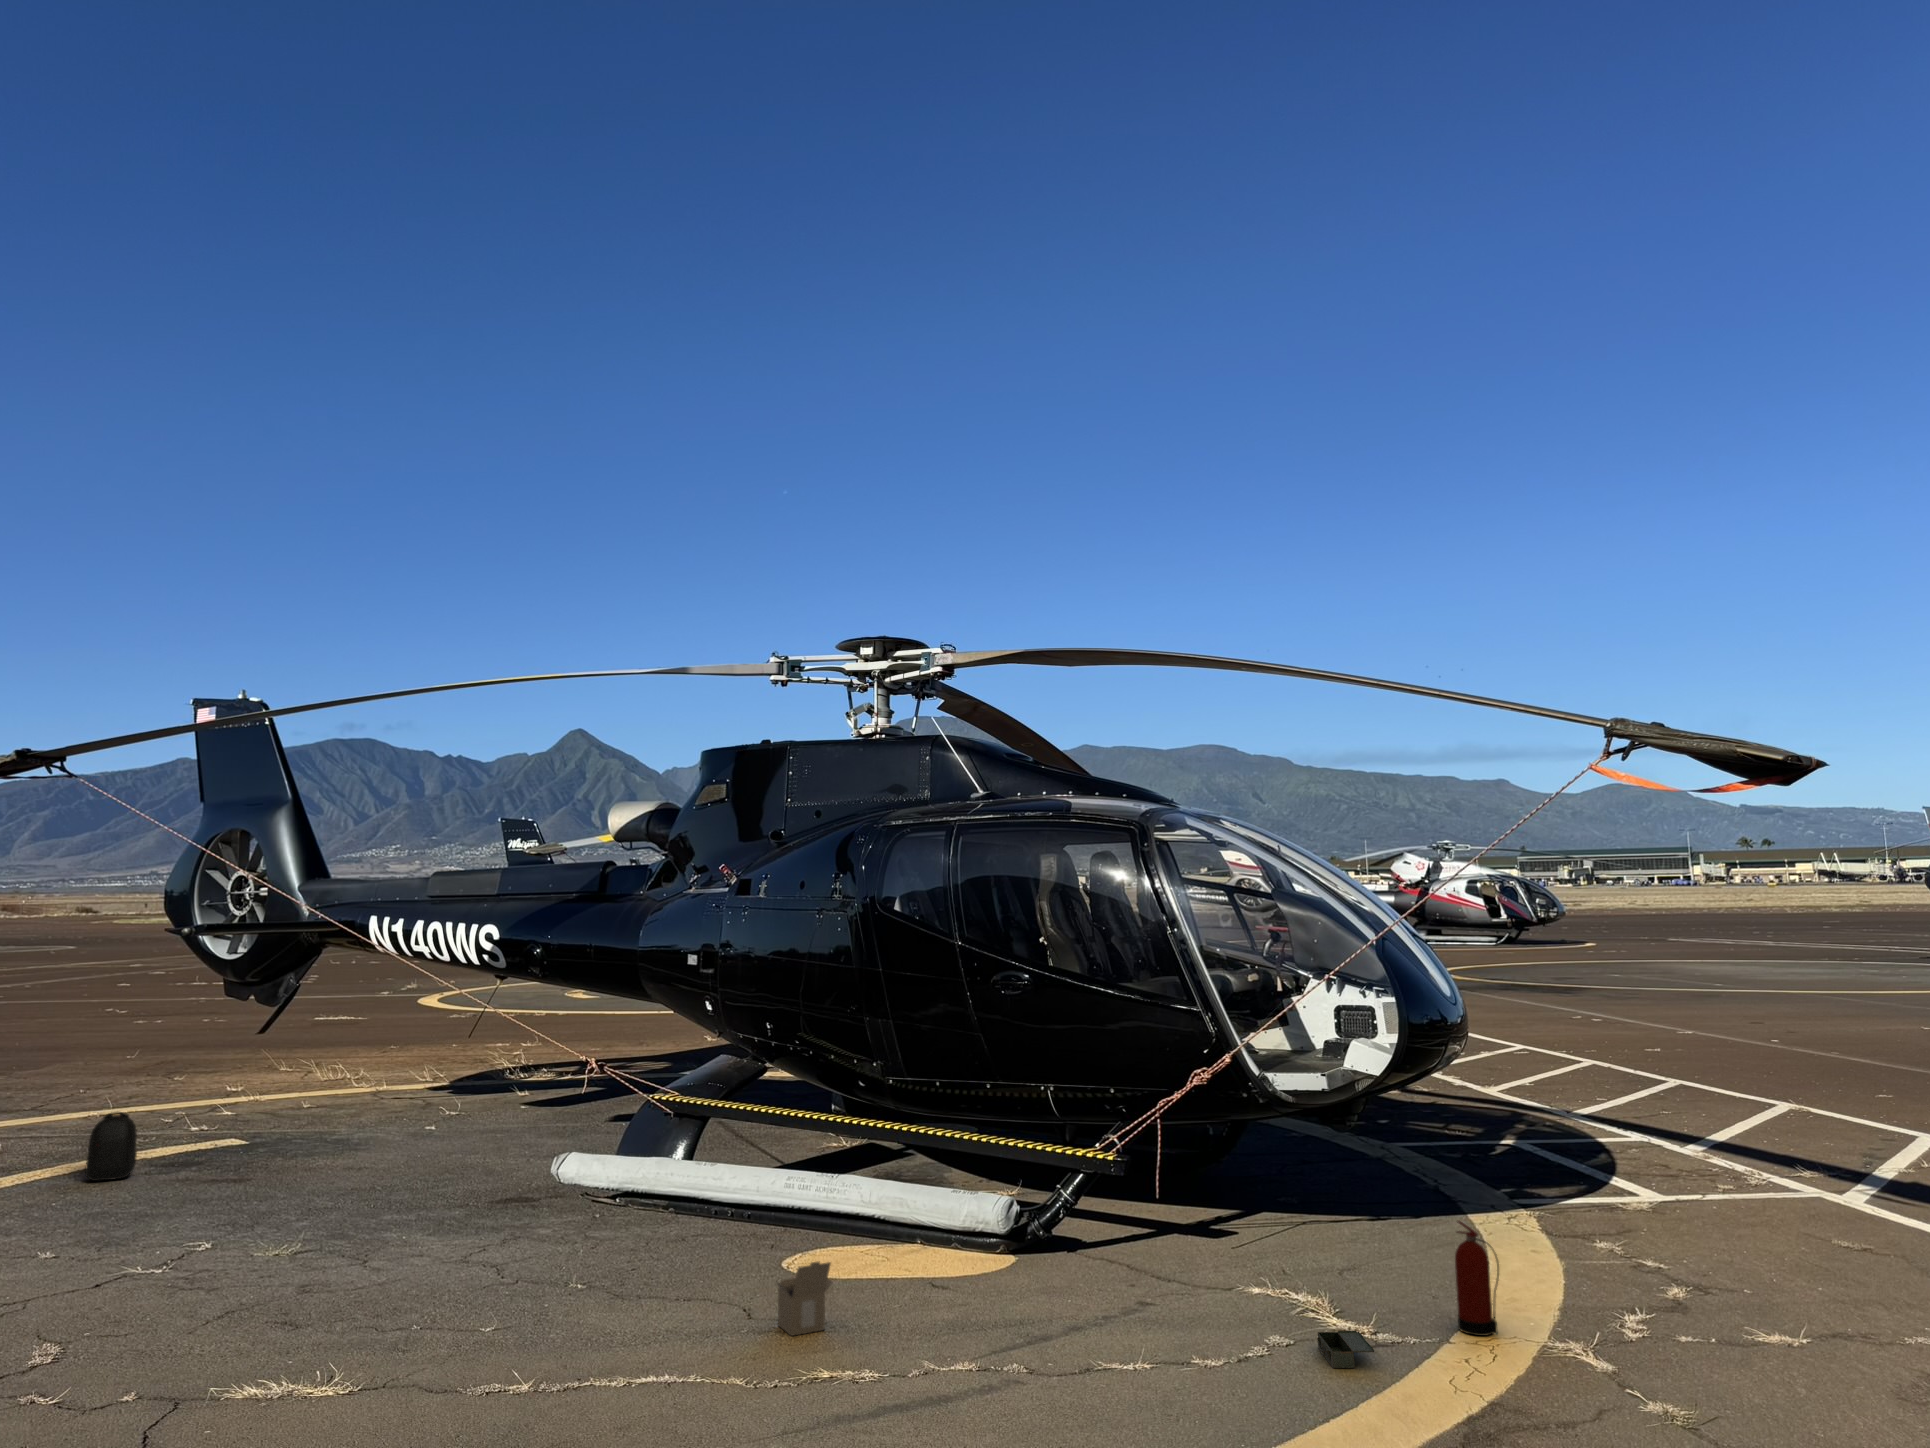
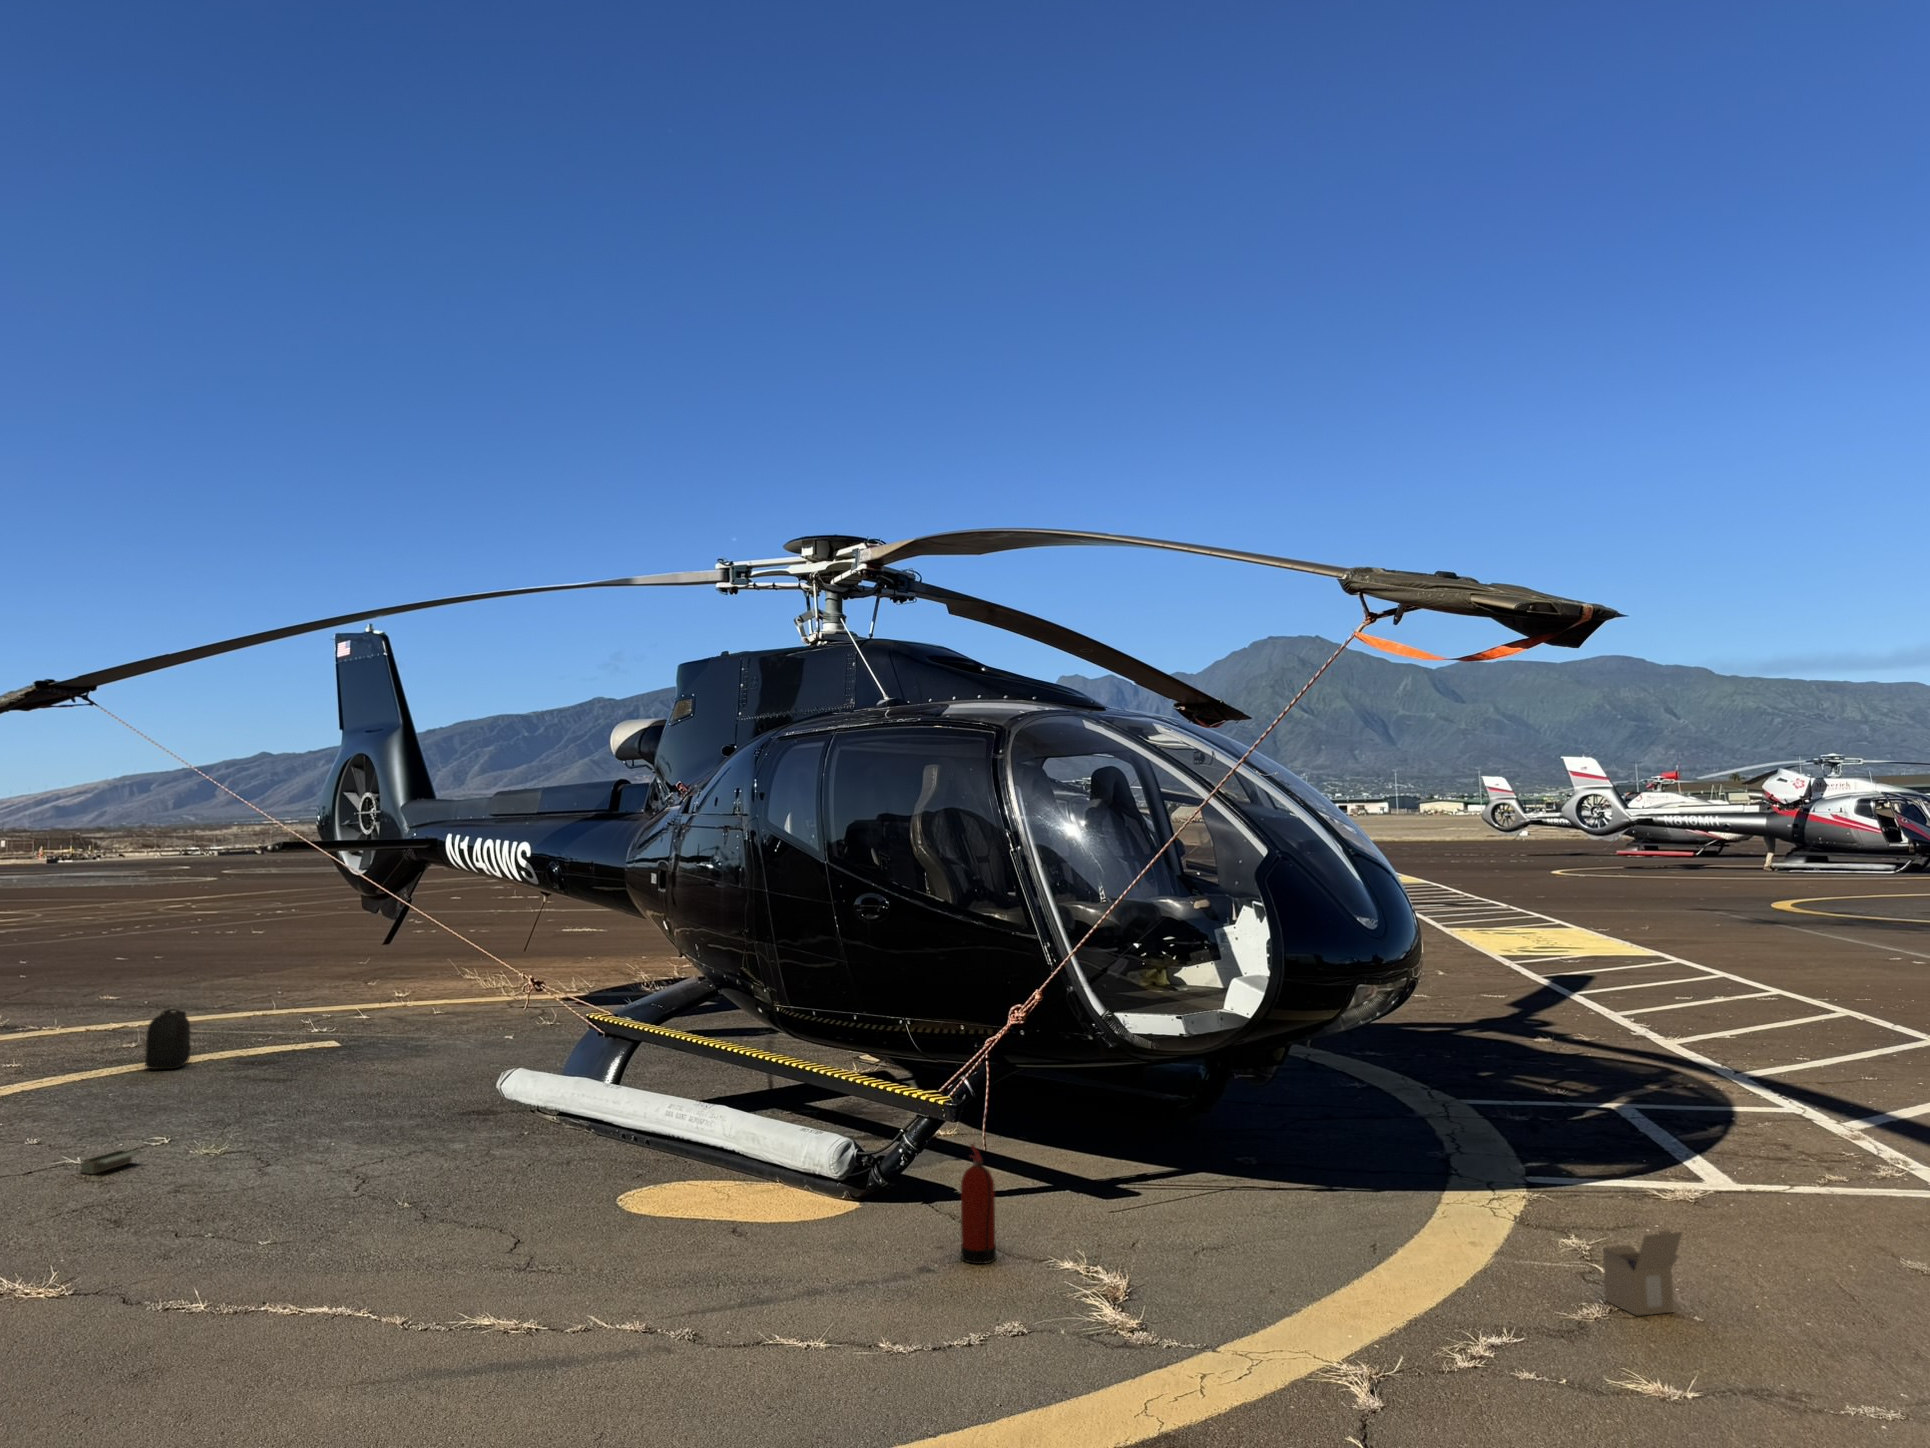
fire extinguisher: present [1455,1221,1499,1336] -> present [961,1144,996,1264]
cardboard box: present [777,1262,832,1336] -> present [1603,1230,1682,1316]
toolbox: present [1317,1331,1374,1368] -> present [81,1150,142,1174]

